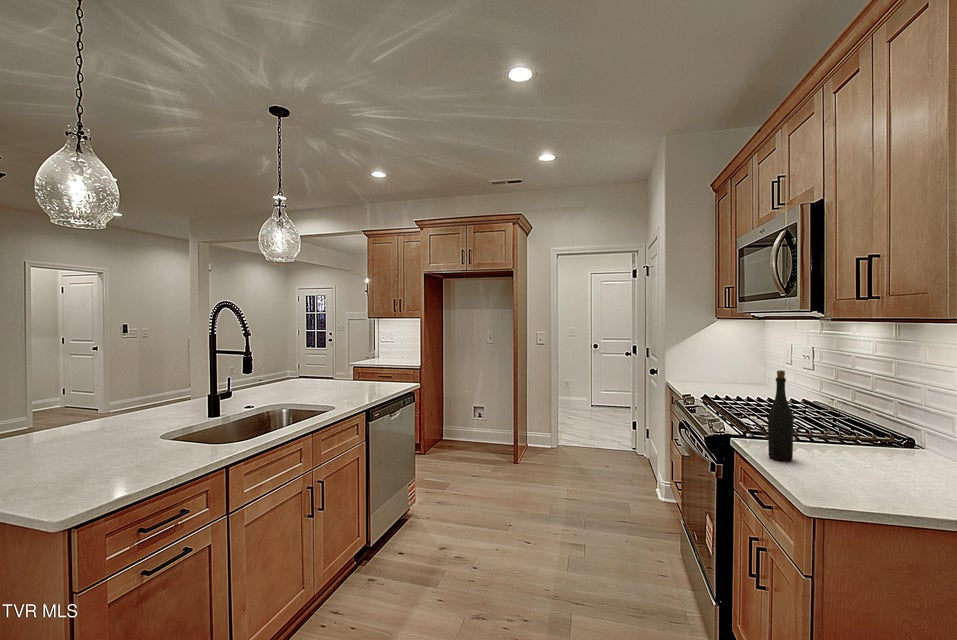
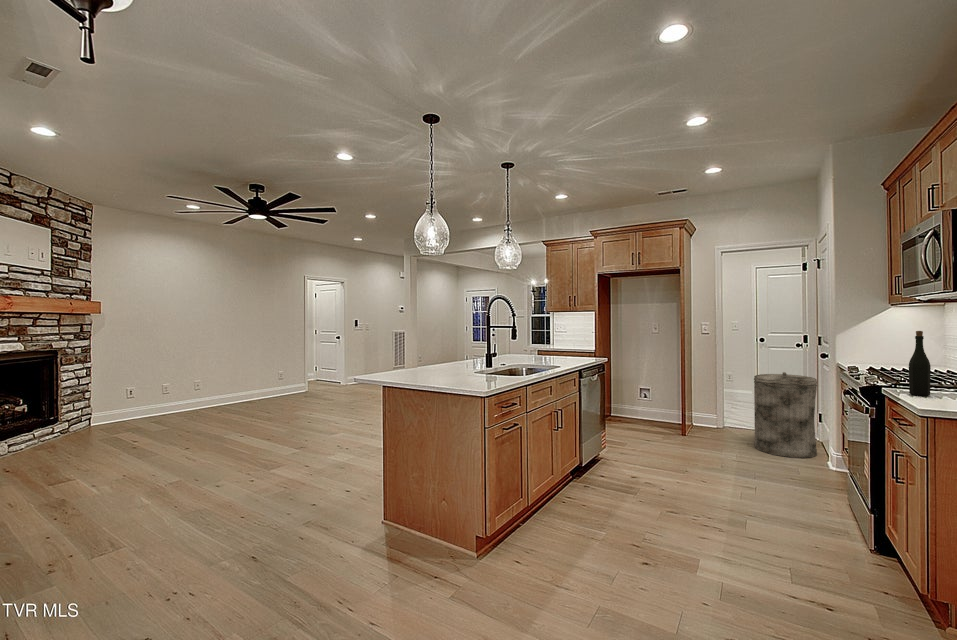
trash can: none [587,390,648,487] -> present [754,372,817,458]

